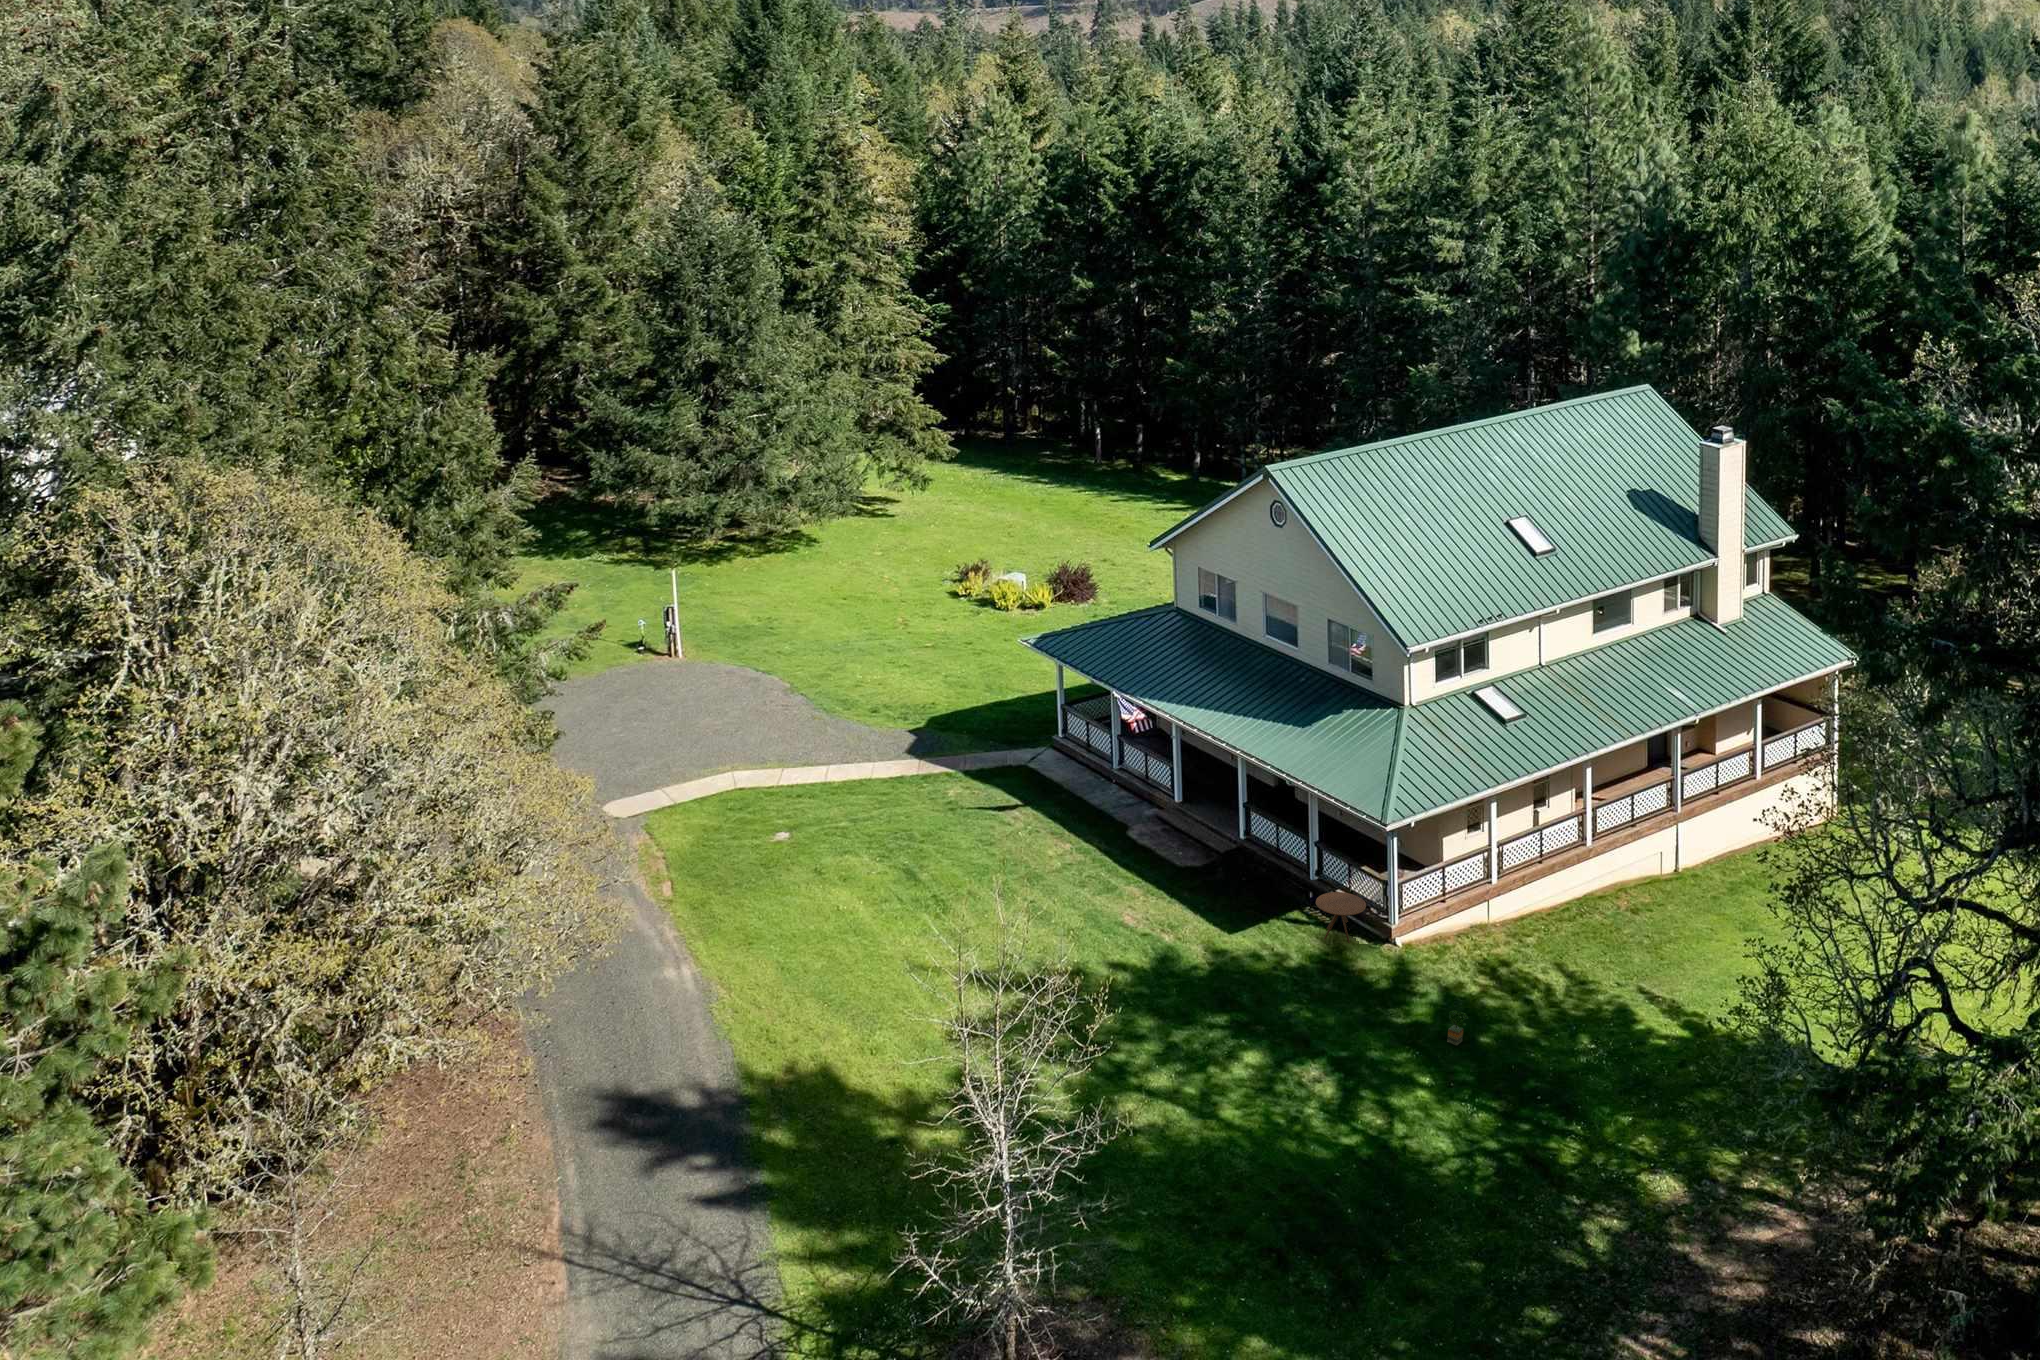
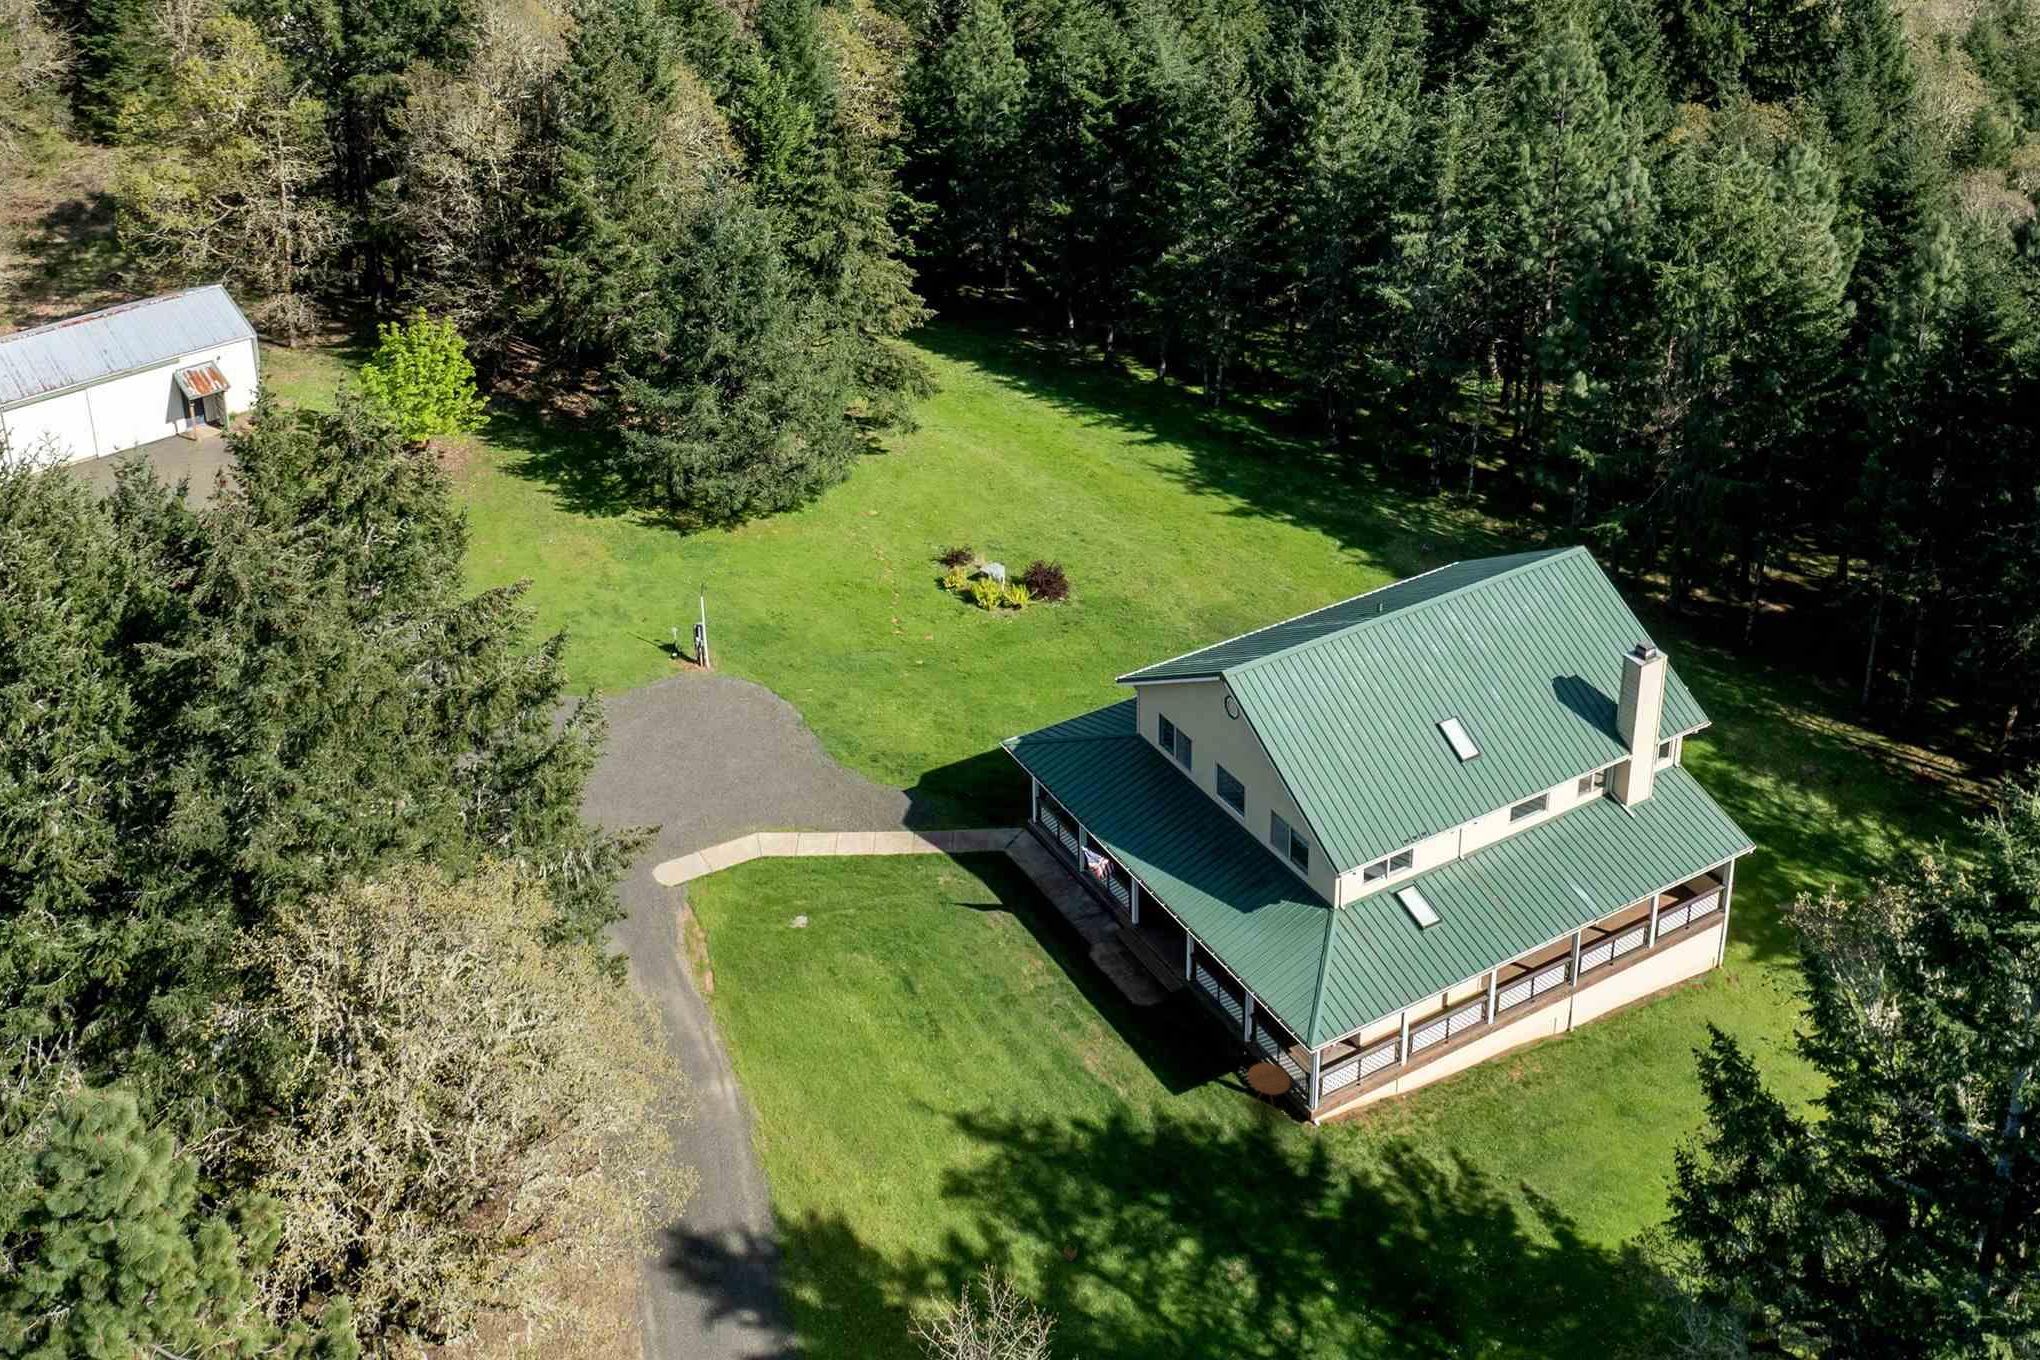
potted tree: present [1447,1011,1468,1045] -> present [1063,1232,1081,1261]

